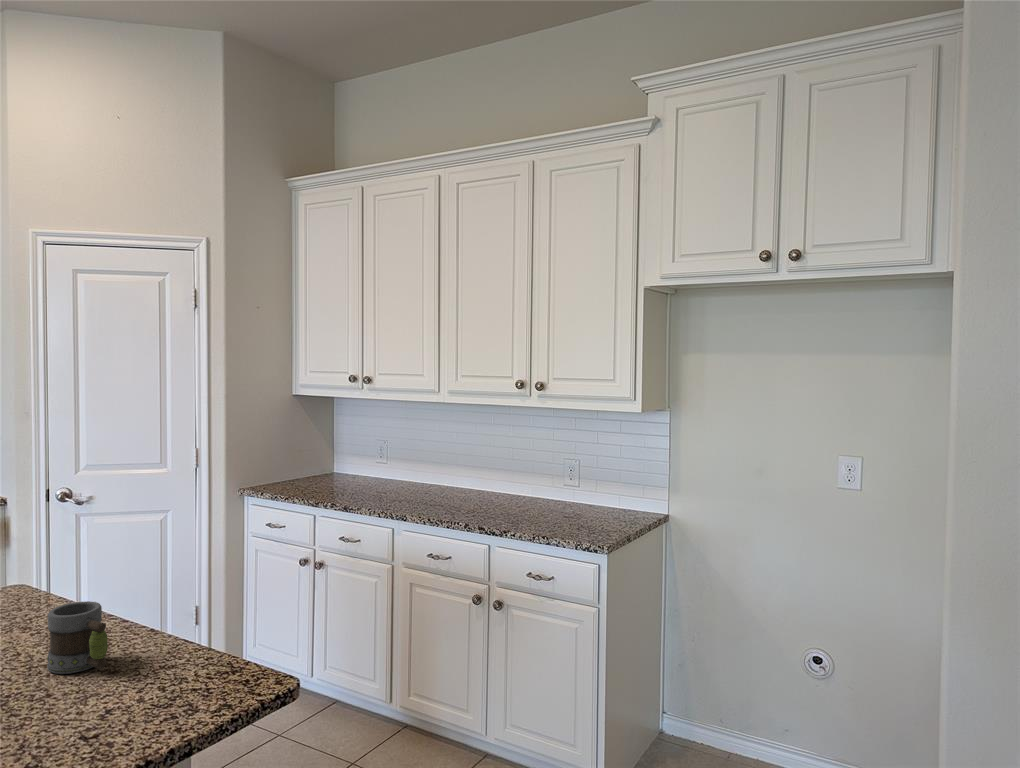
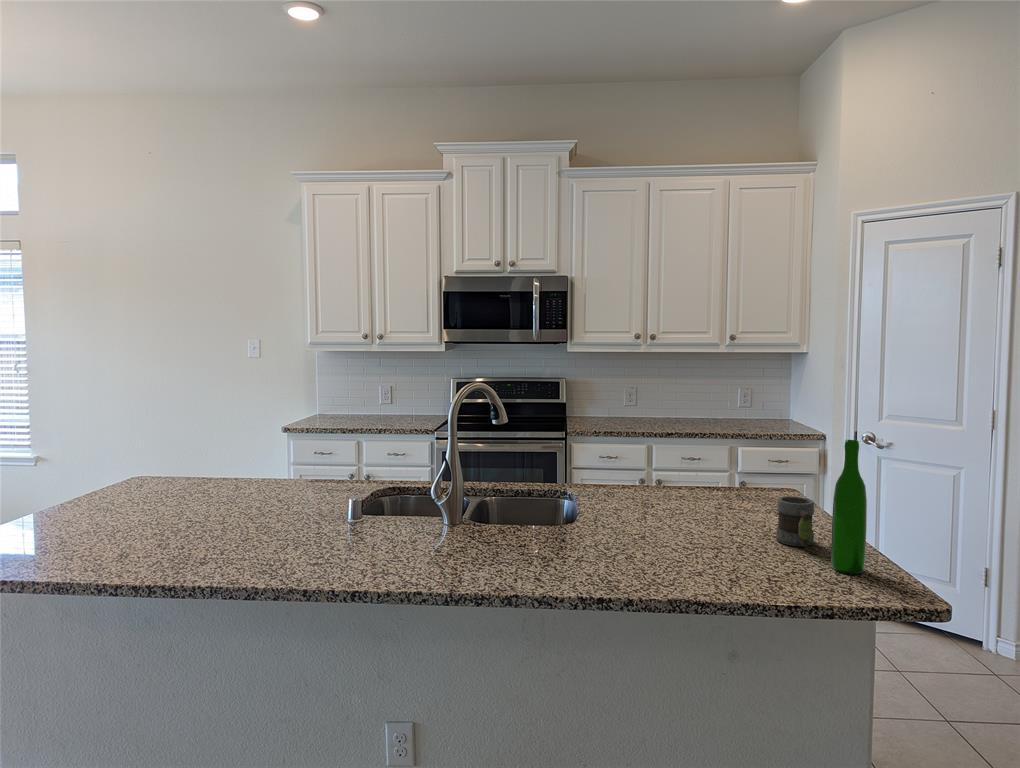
wine bottle: none [147,517,188,685] -> present [831,440,867,574]

